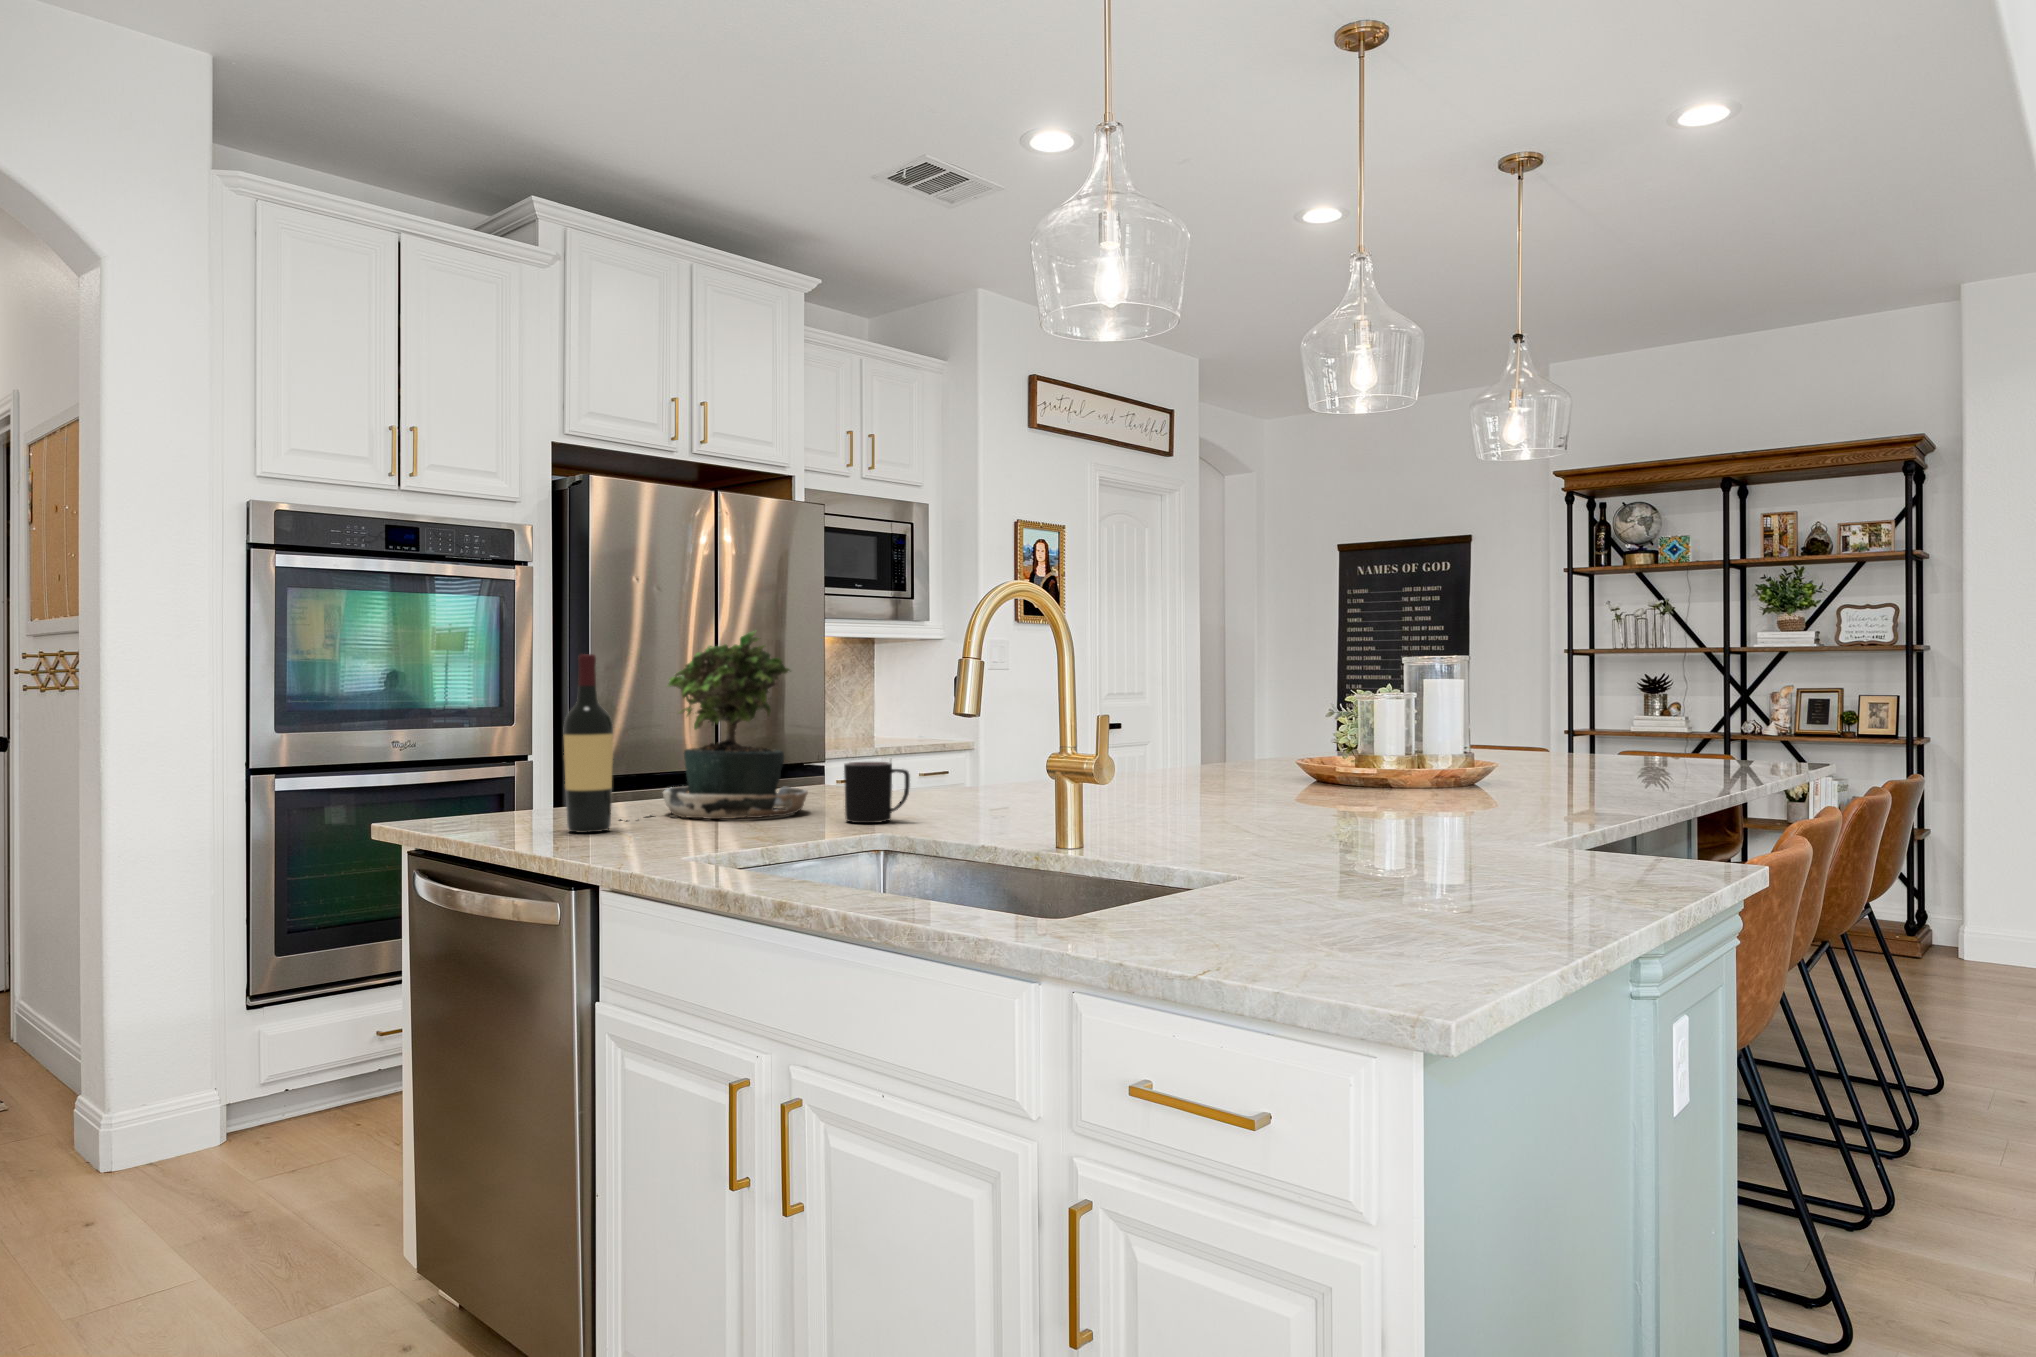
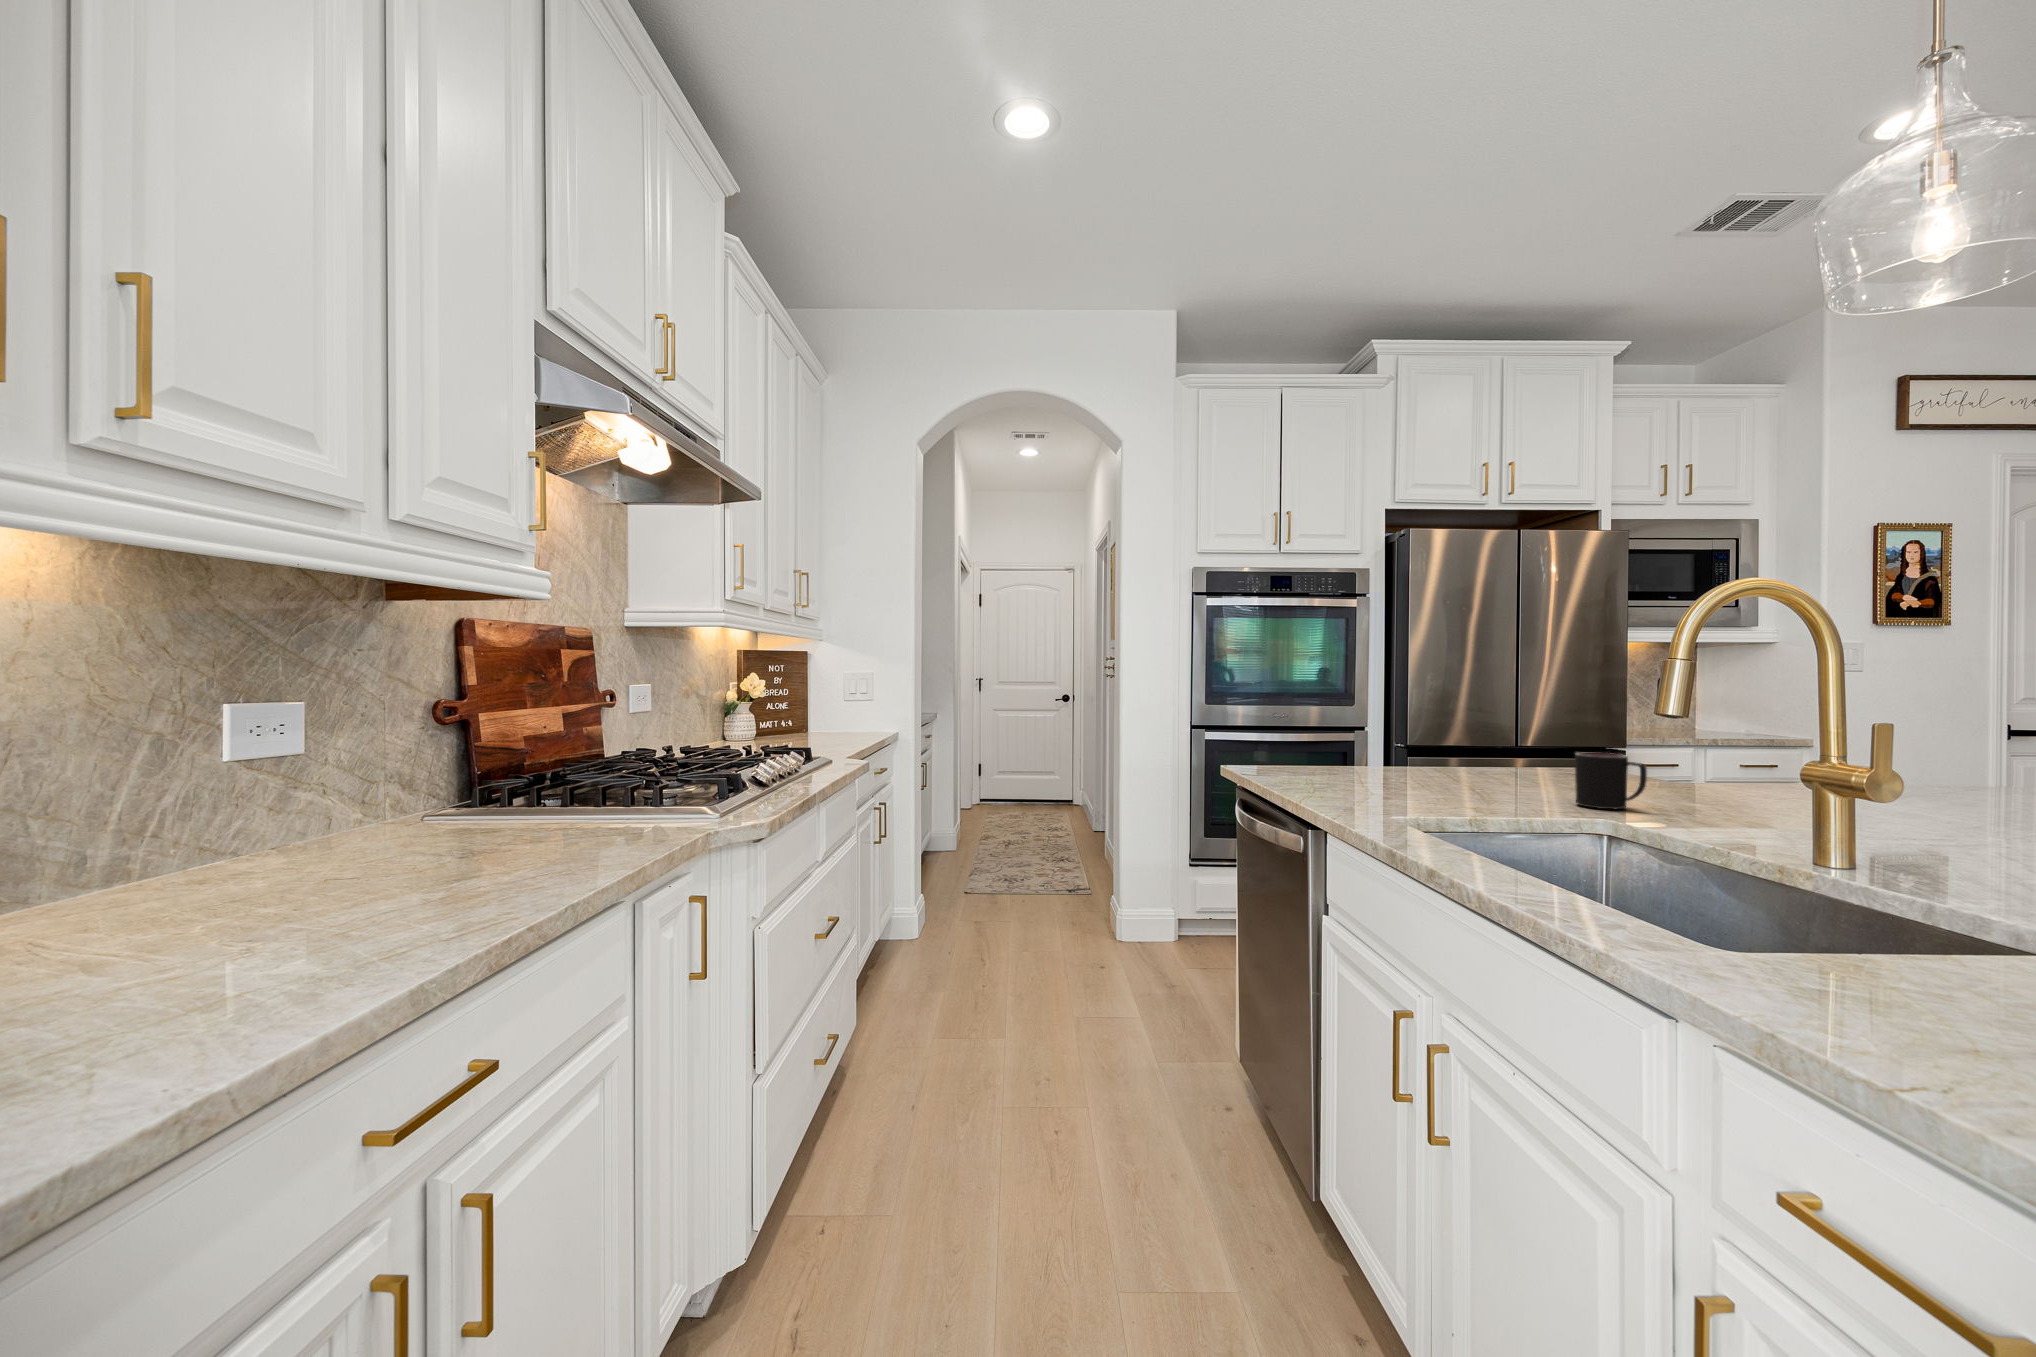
potted plant: present [651,631,808,819] -> none [1376,638,1548,793]
wine bottle: present [564,654,613,833] -> none [1327,658,1364,789]

